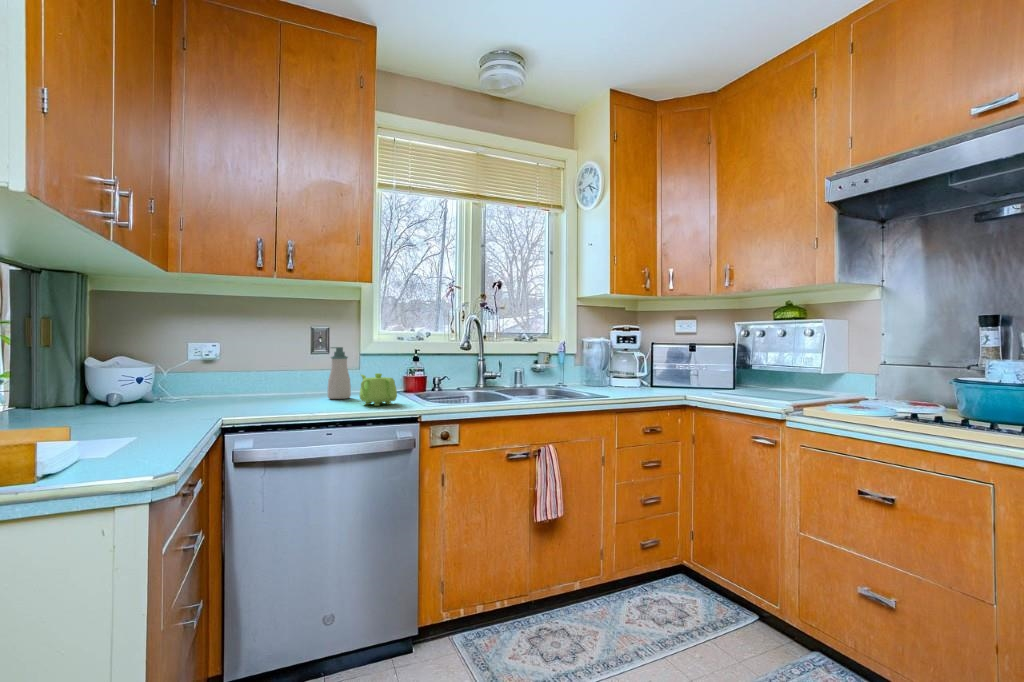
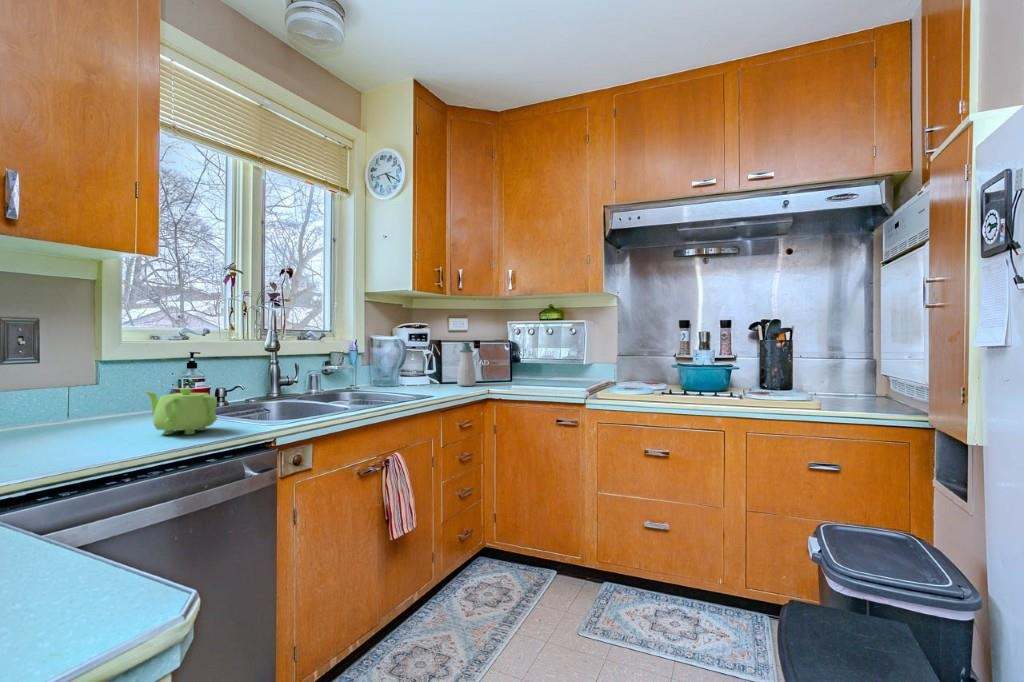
soap bottle: present [328,347,351,399] -> present [457,343,476,386]

